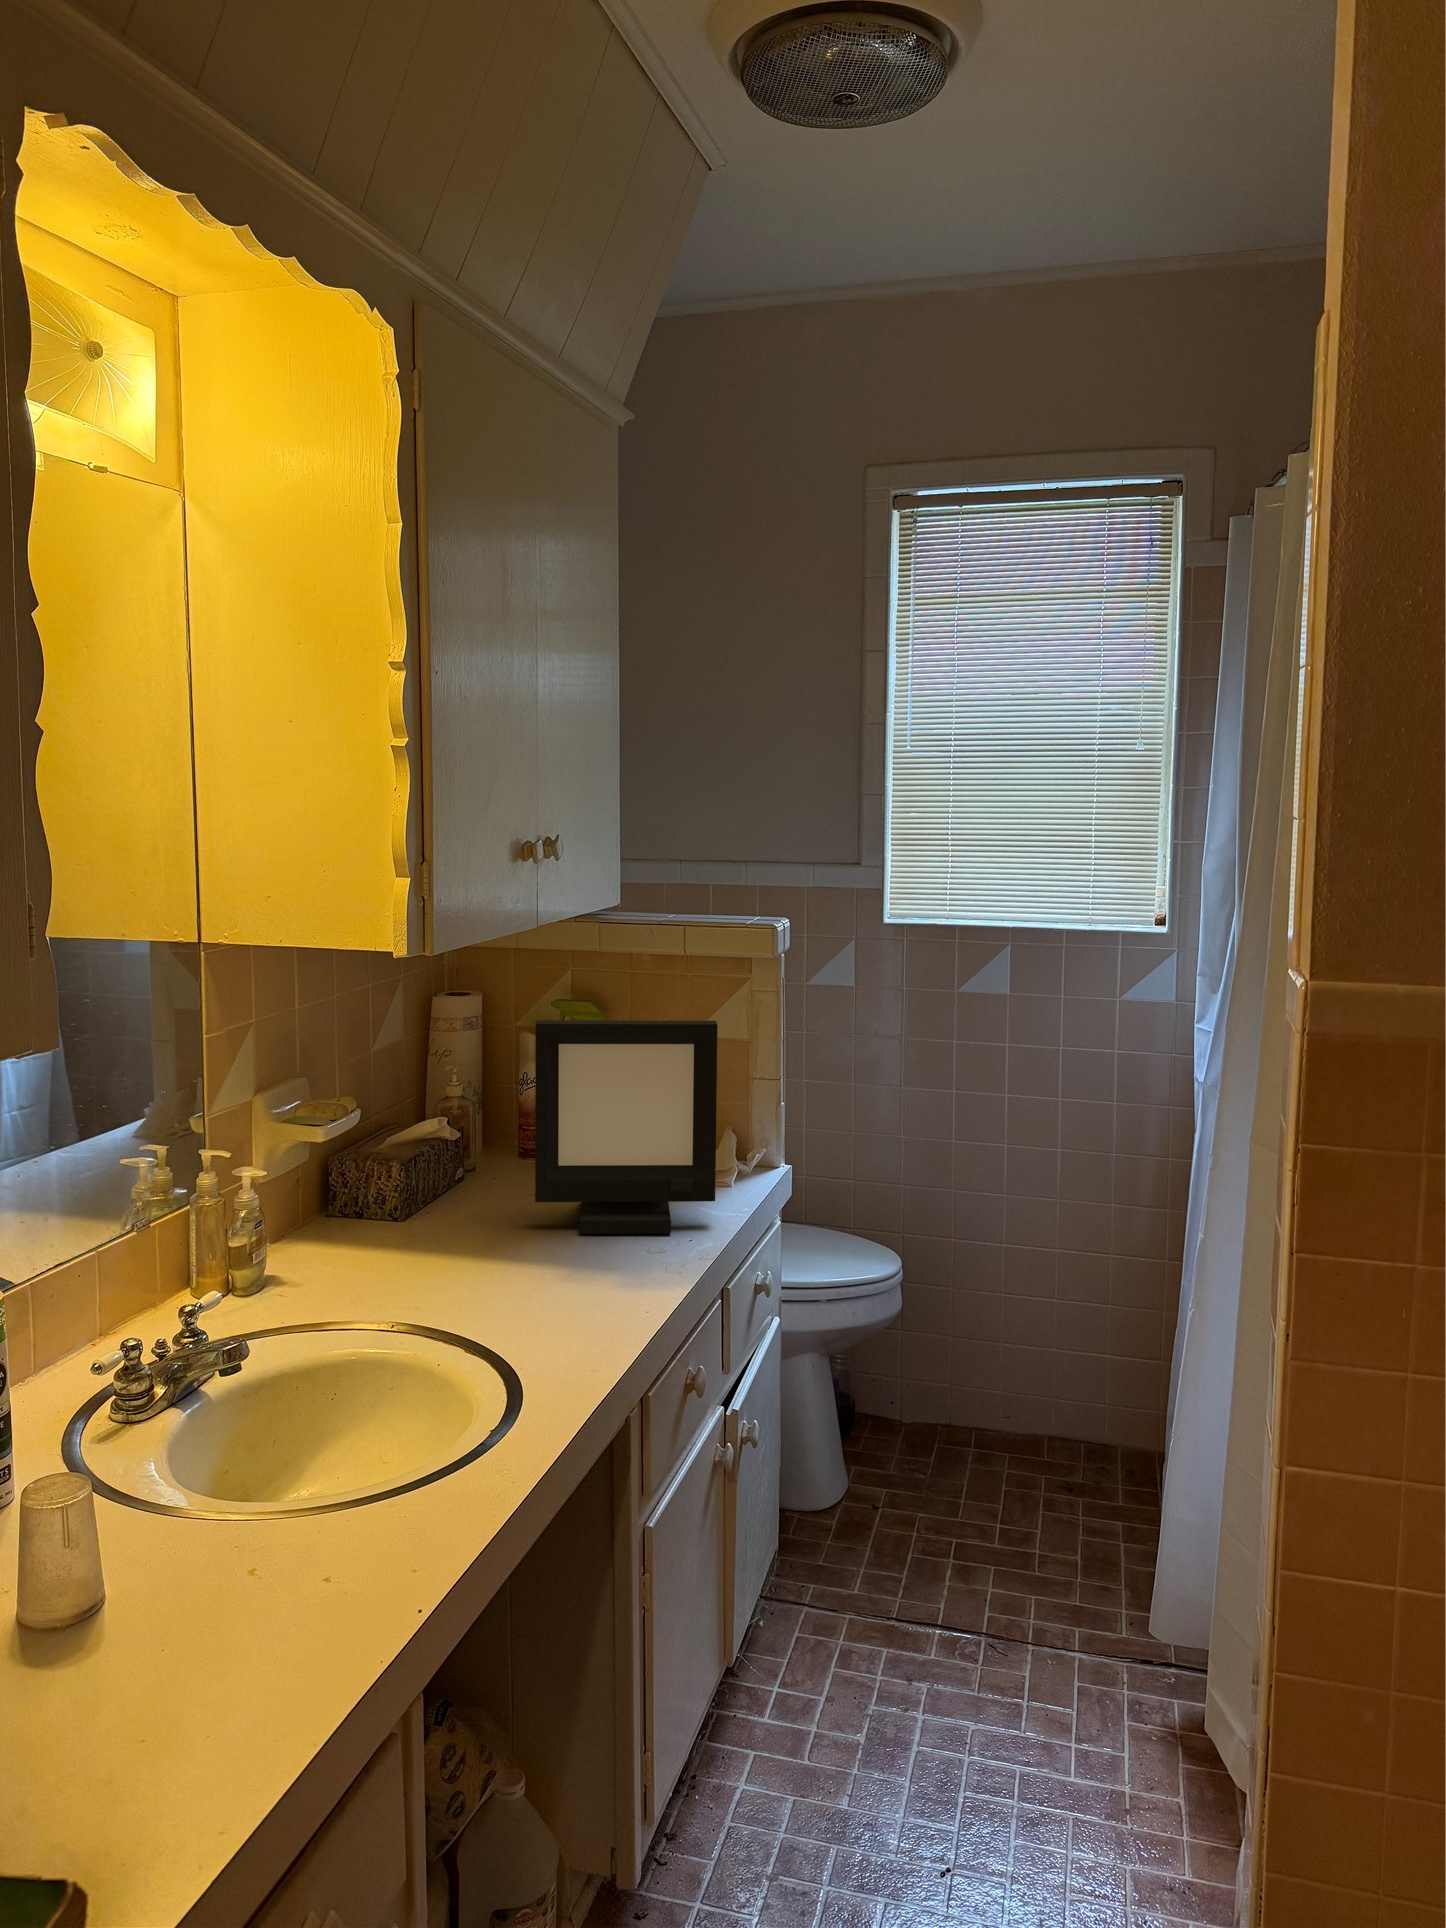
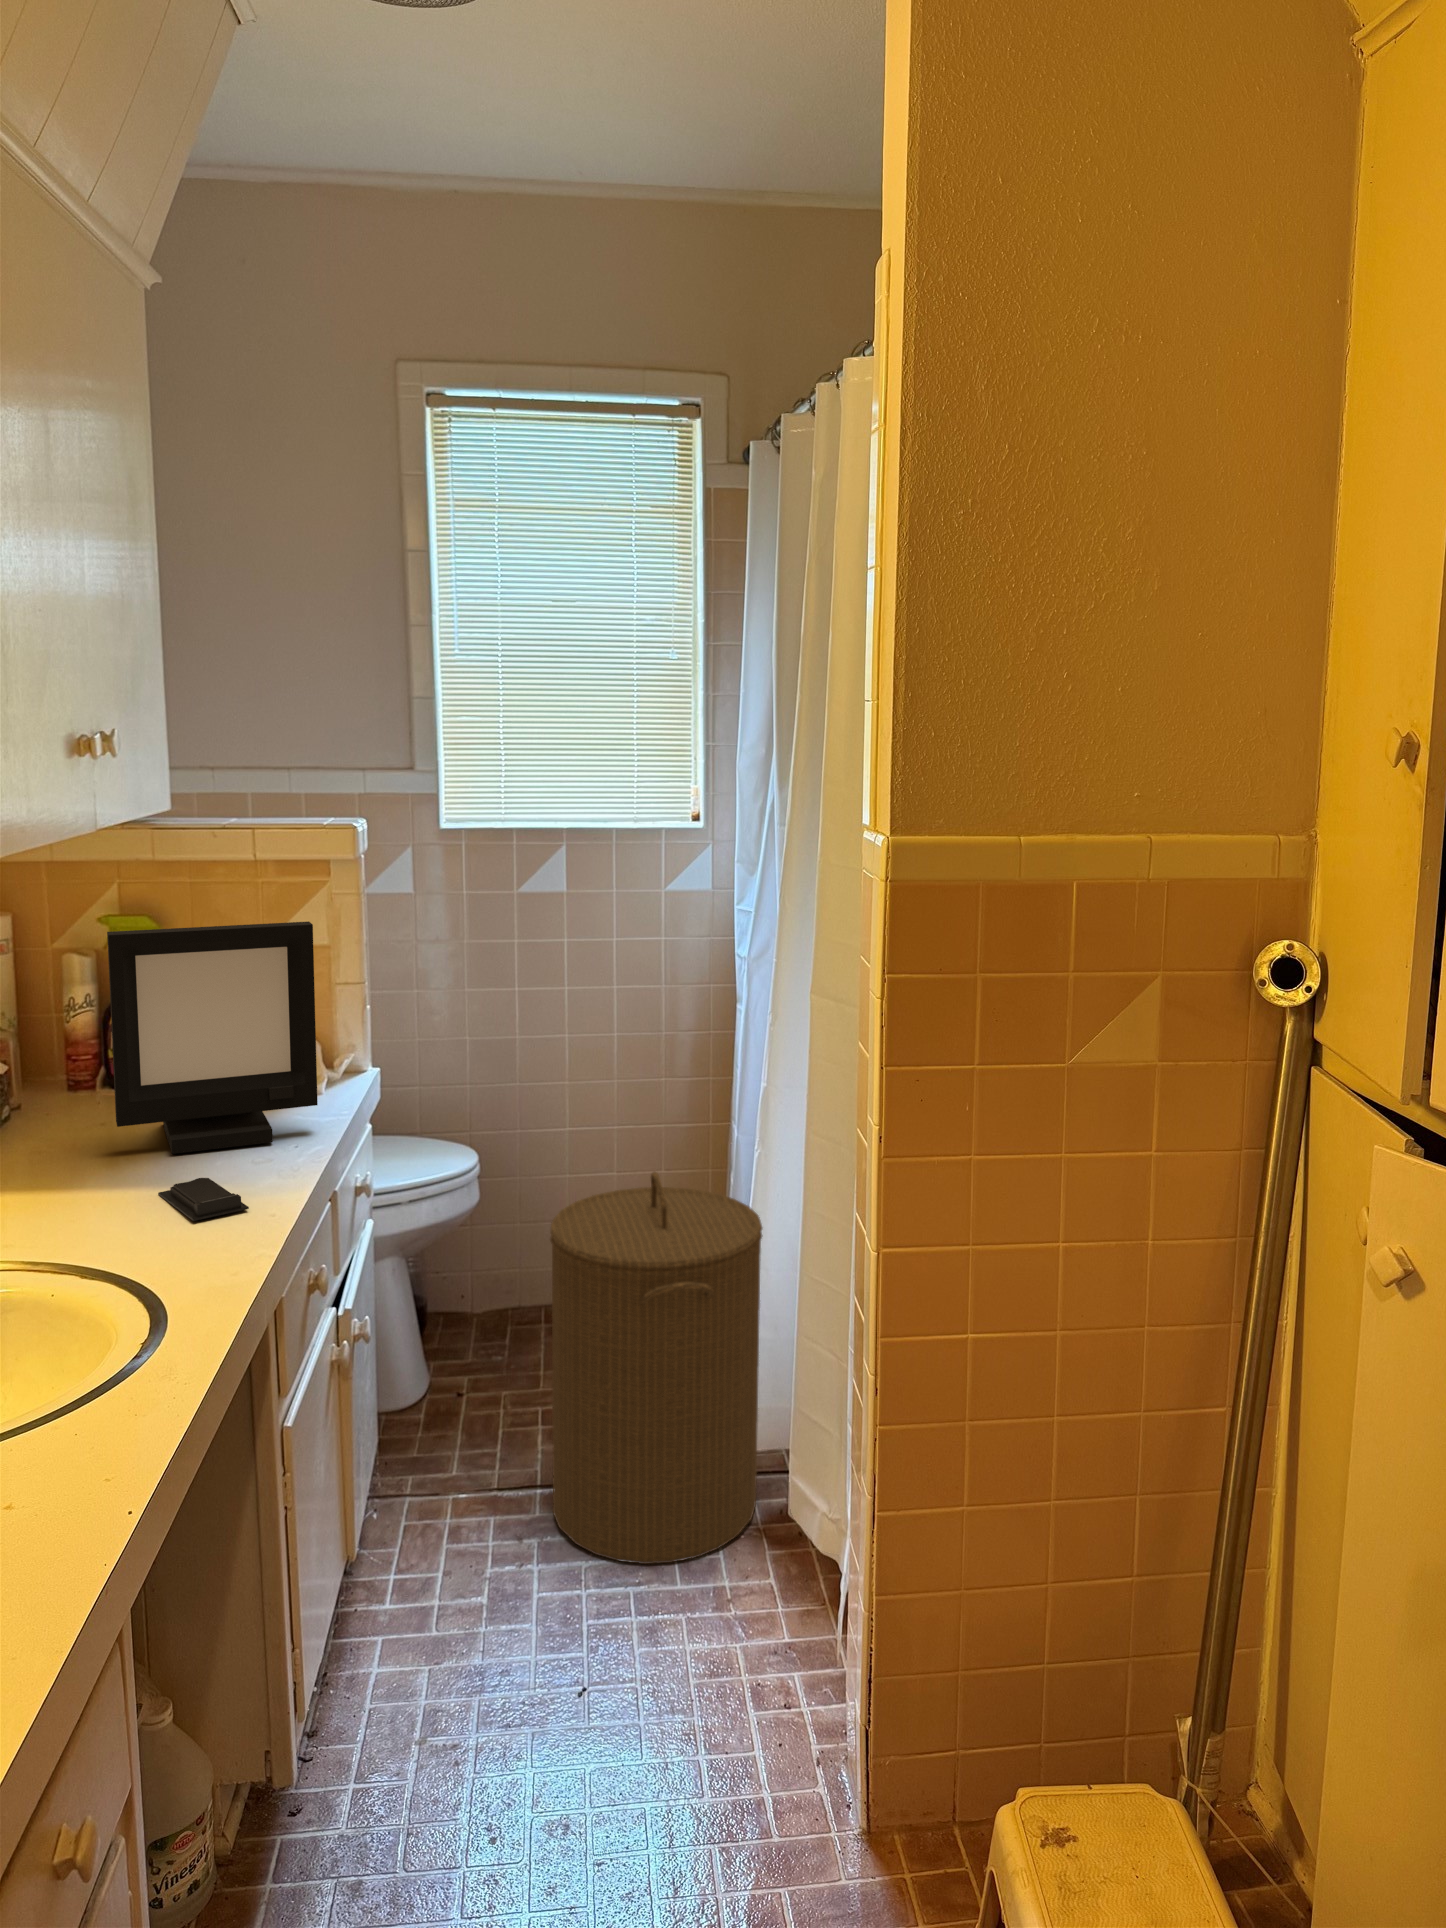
soap bar: none [557,1262,629,1305] -> present [158,1178,249,1221]
laundry hamper: none [947,1309,1192,1751] -> present [550,1172,762,1564]

